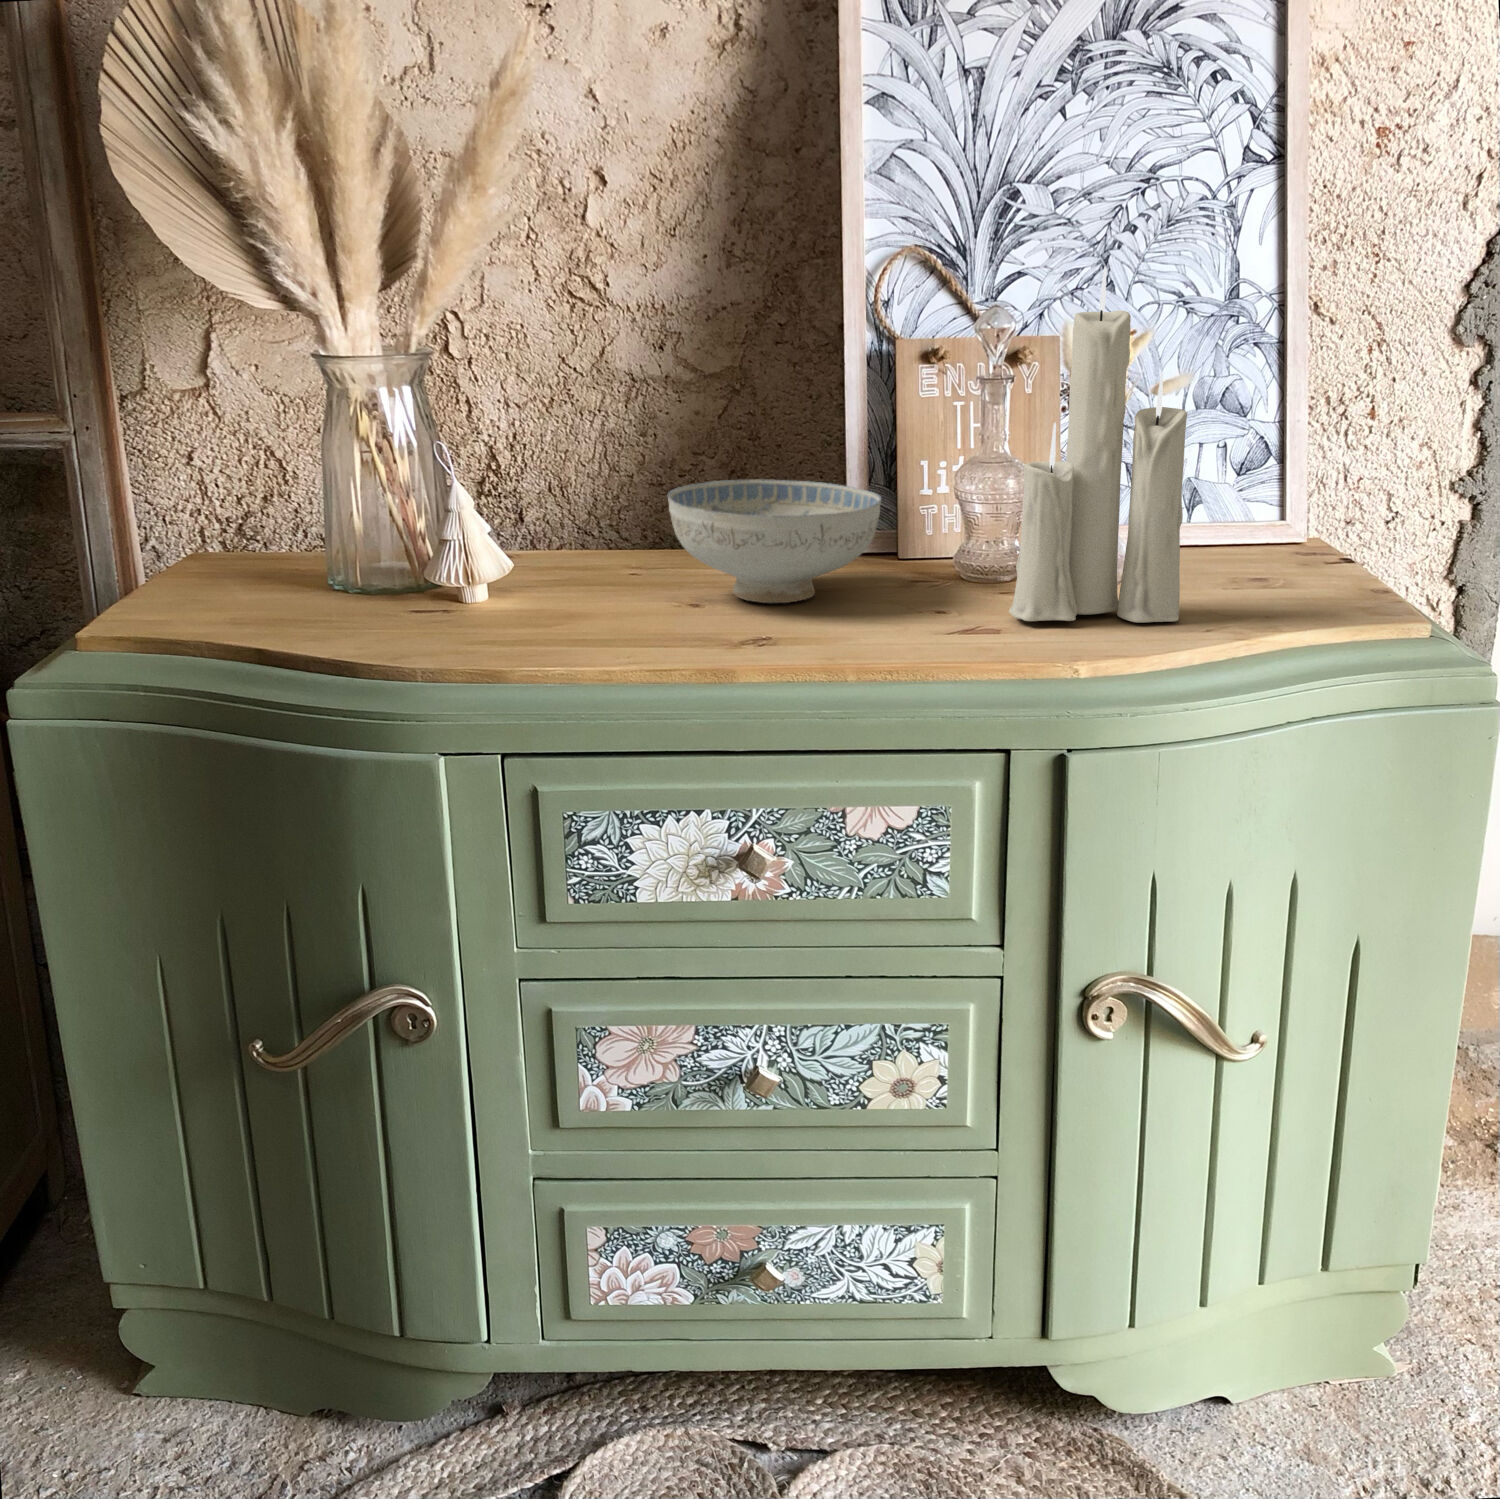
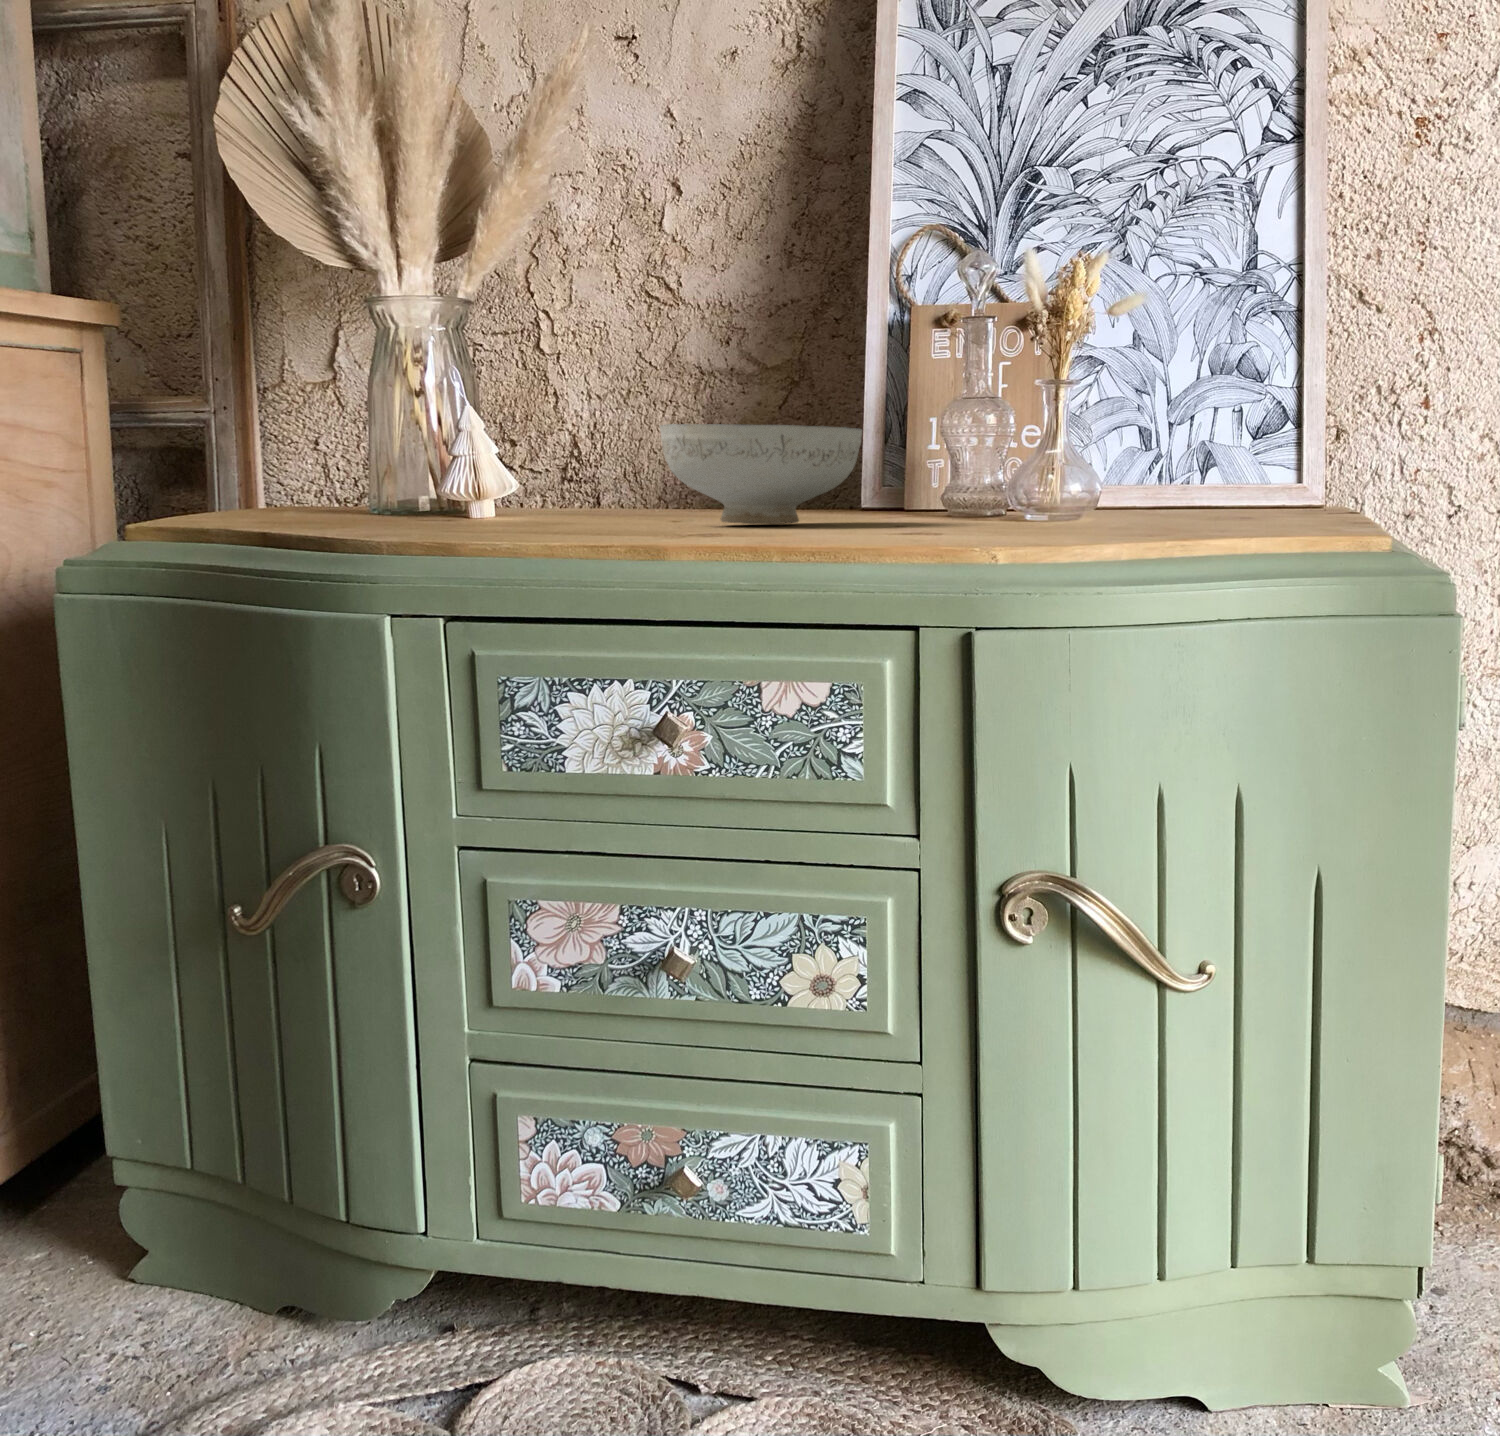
candle: present [1009,266,1187,623] -> none [959,160,1131,525]

